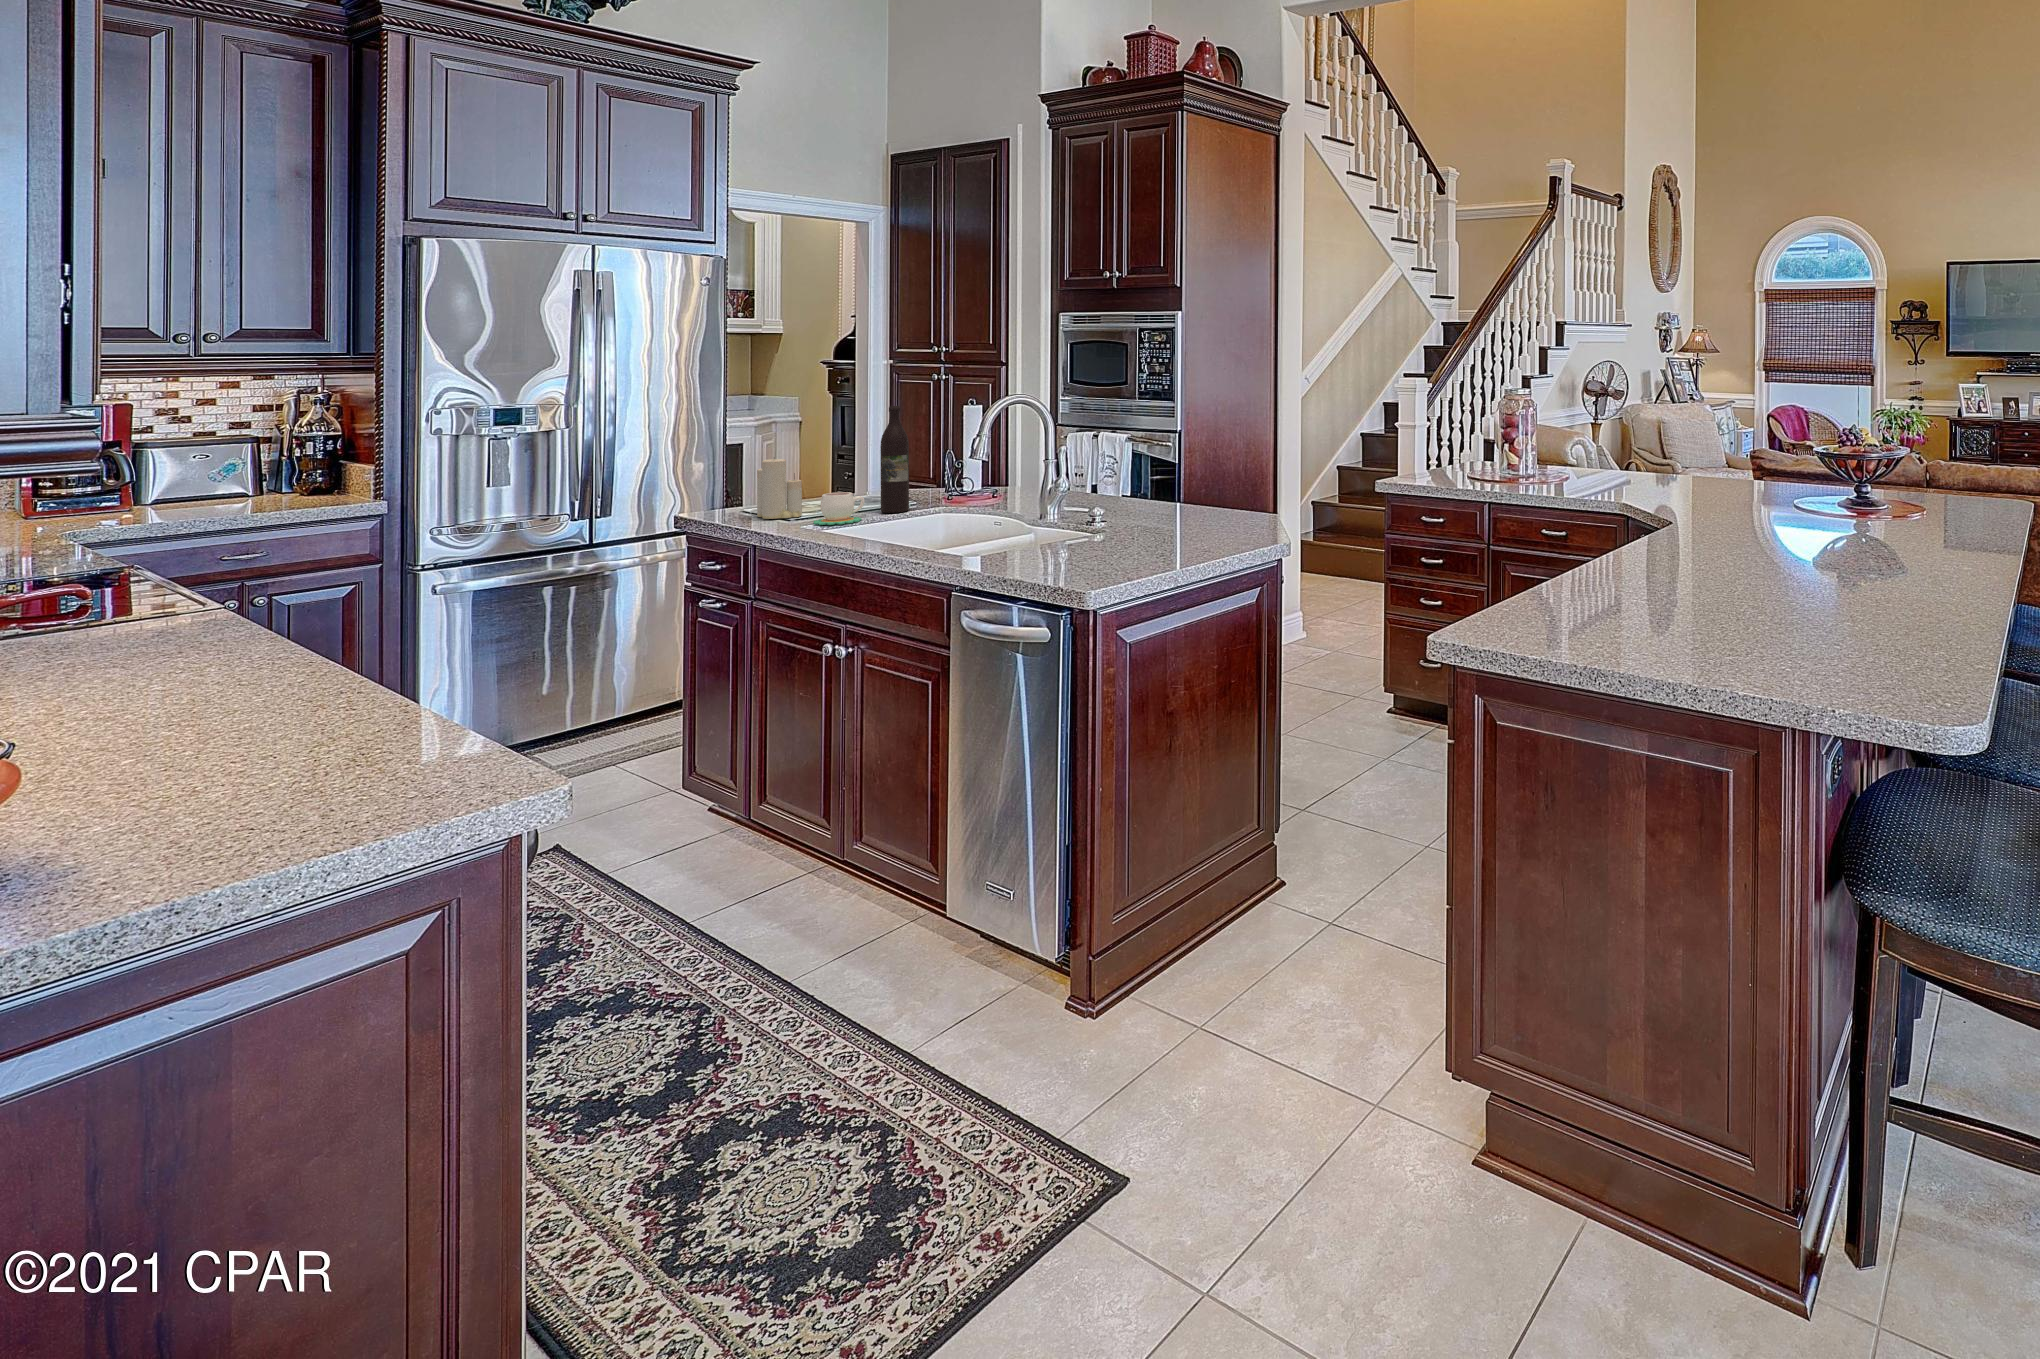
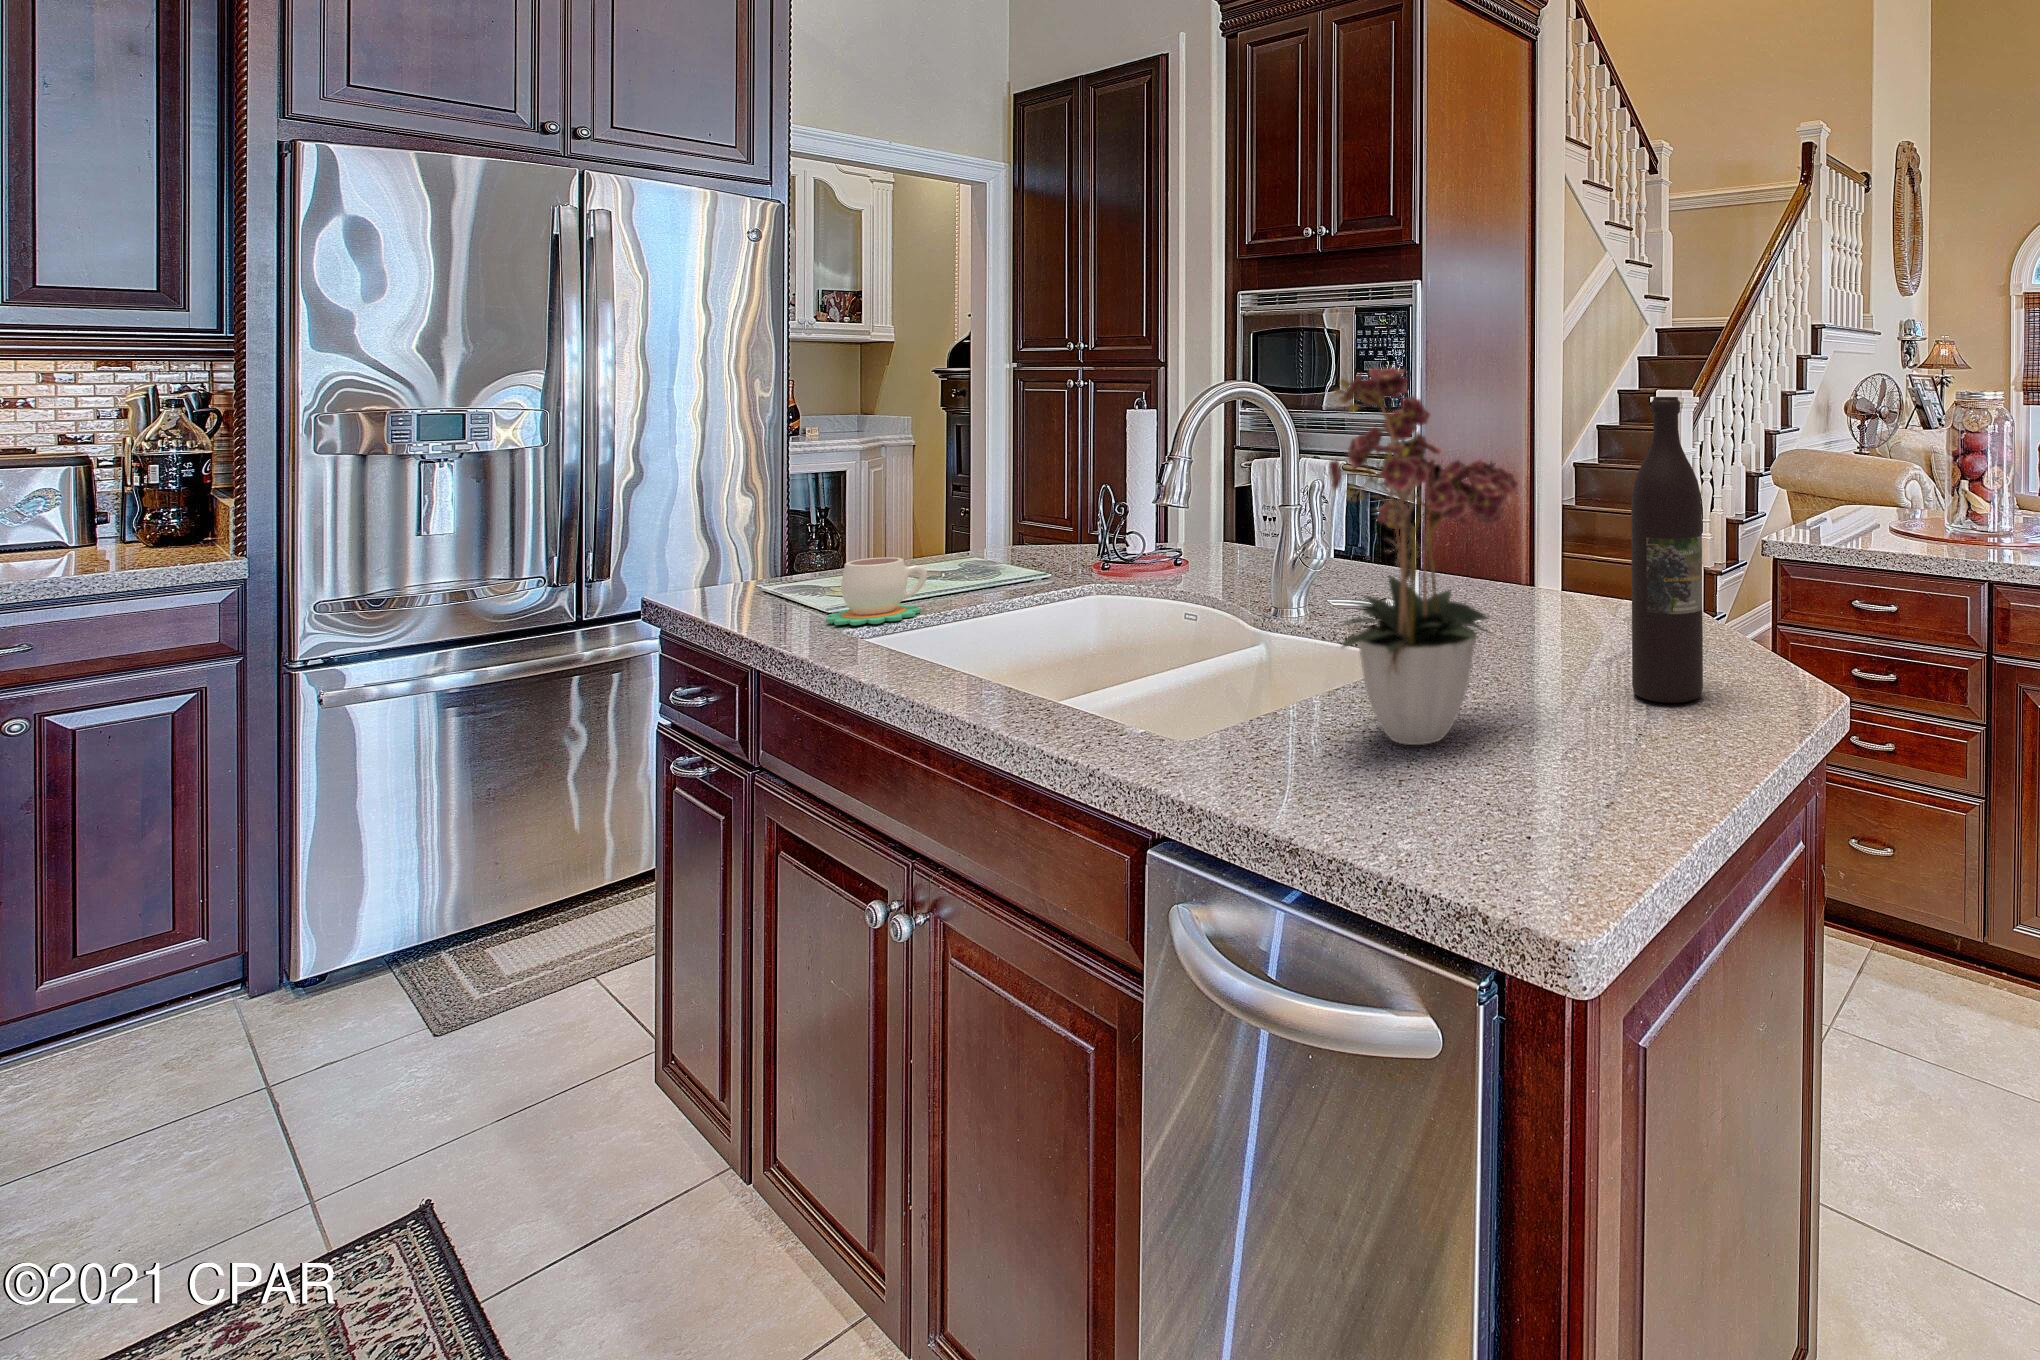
flower arrangement: none [1042,403,1142,555] -> present [1329,367,1518,745]
wine bottle: present [880,406,909,513] -> present [1631,397,1703,703]
candle: present [757,459,802,519] -> none [740,480,820,607]

